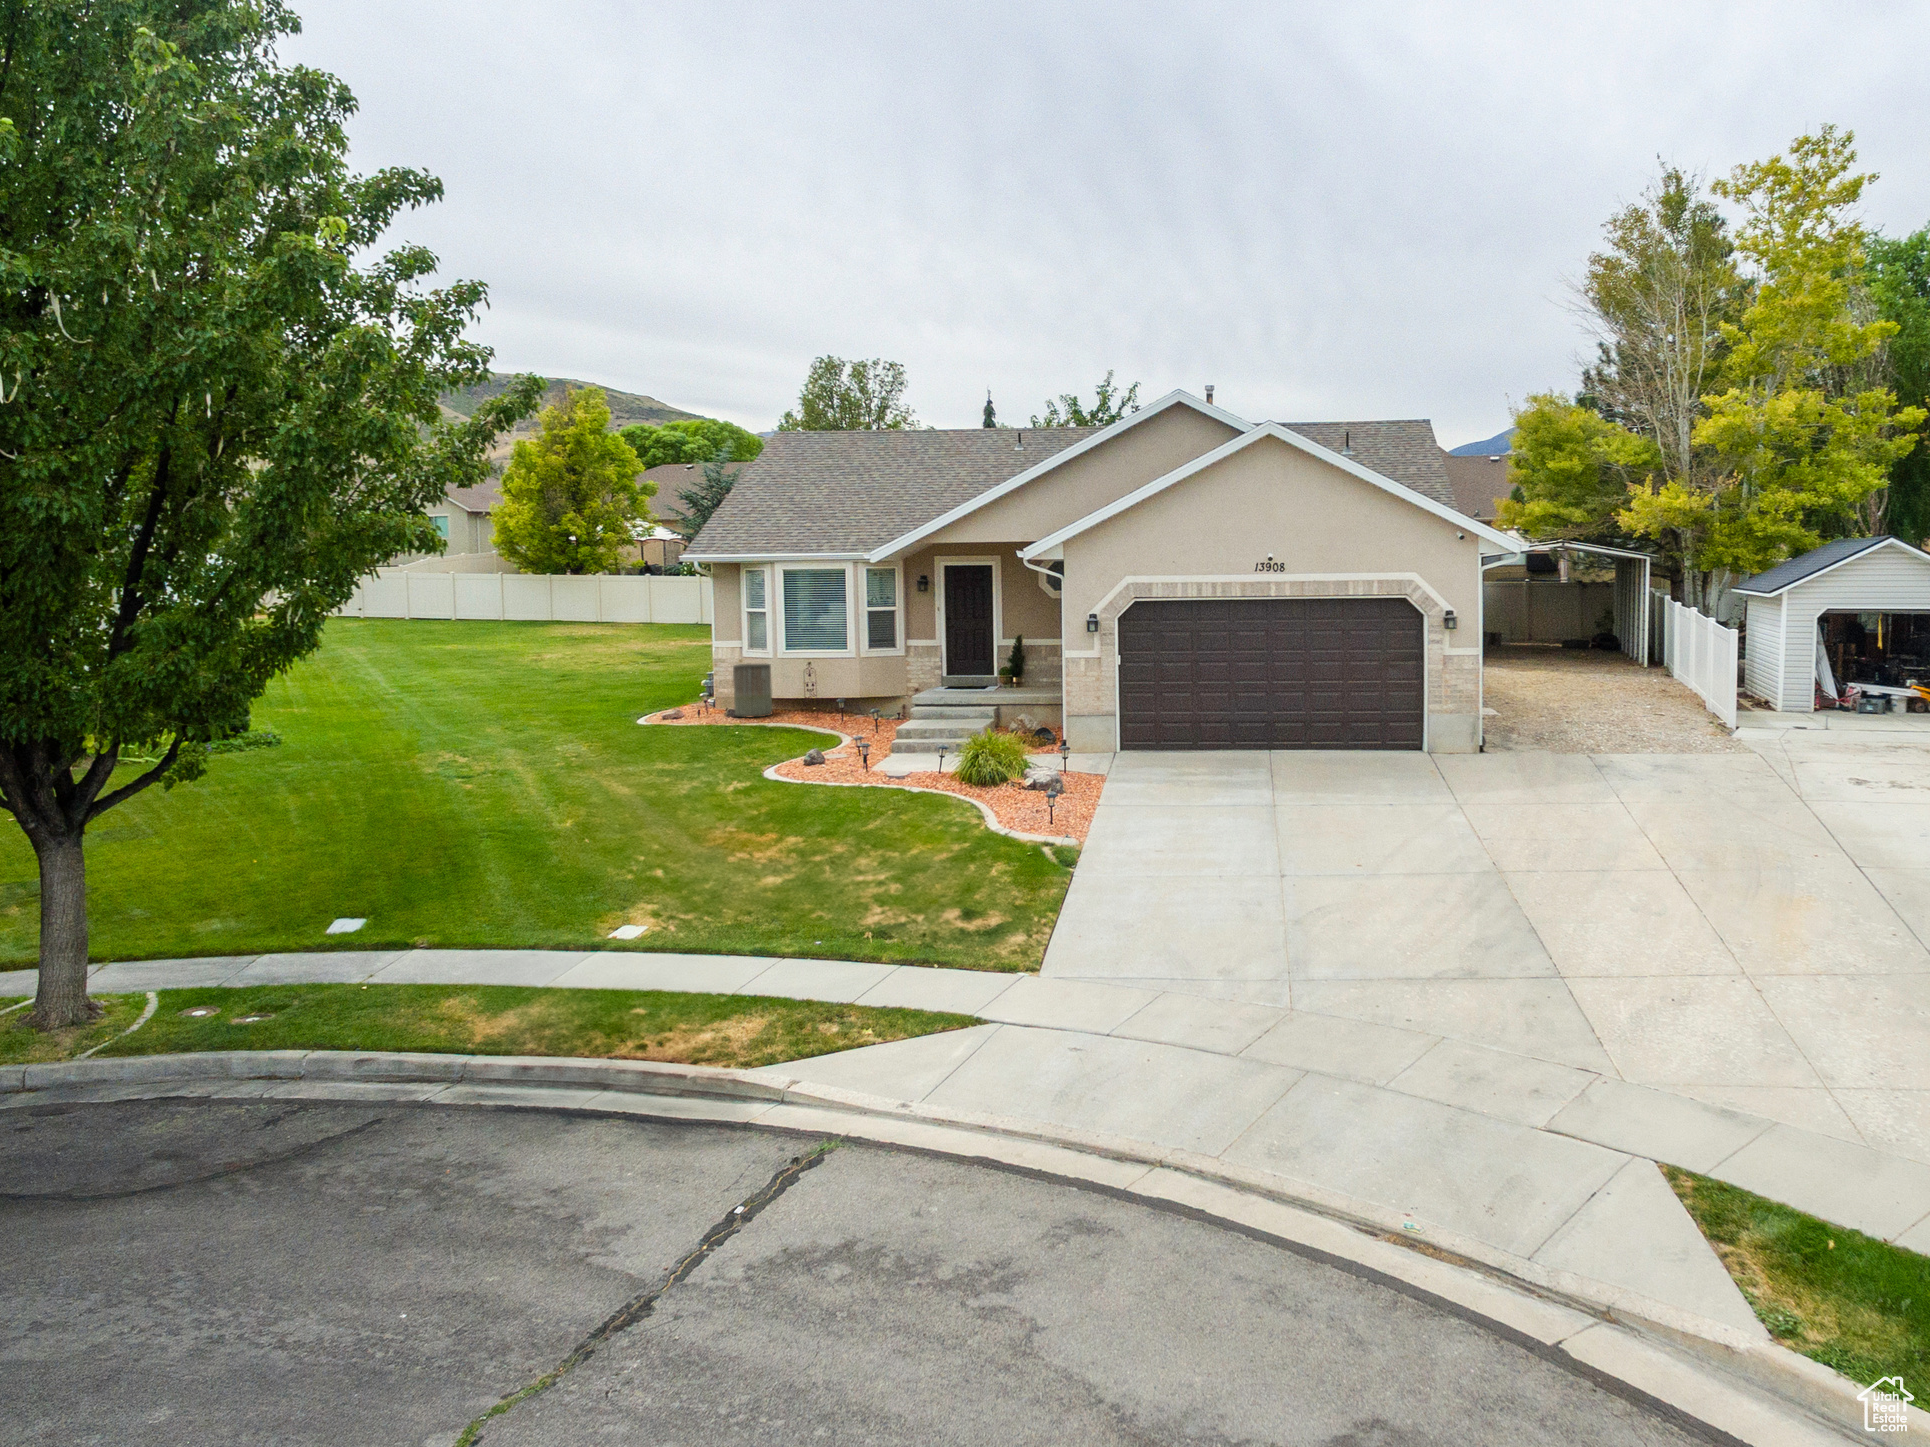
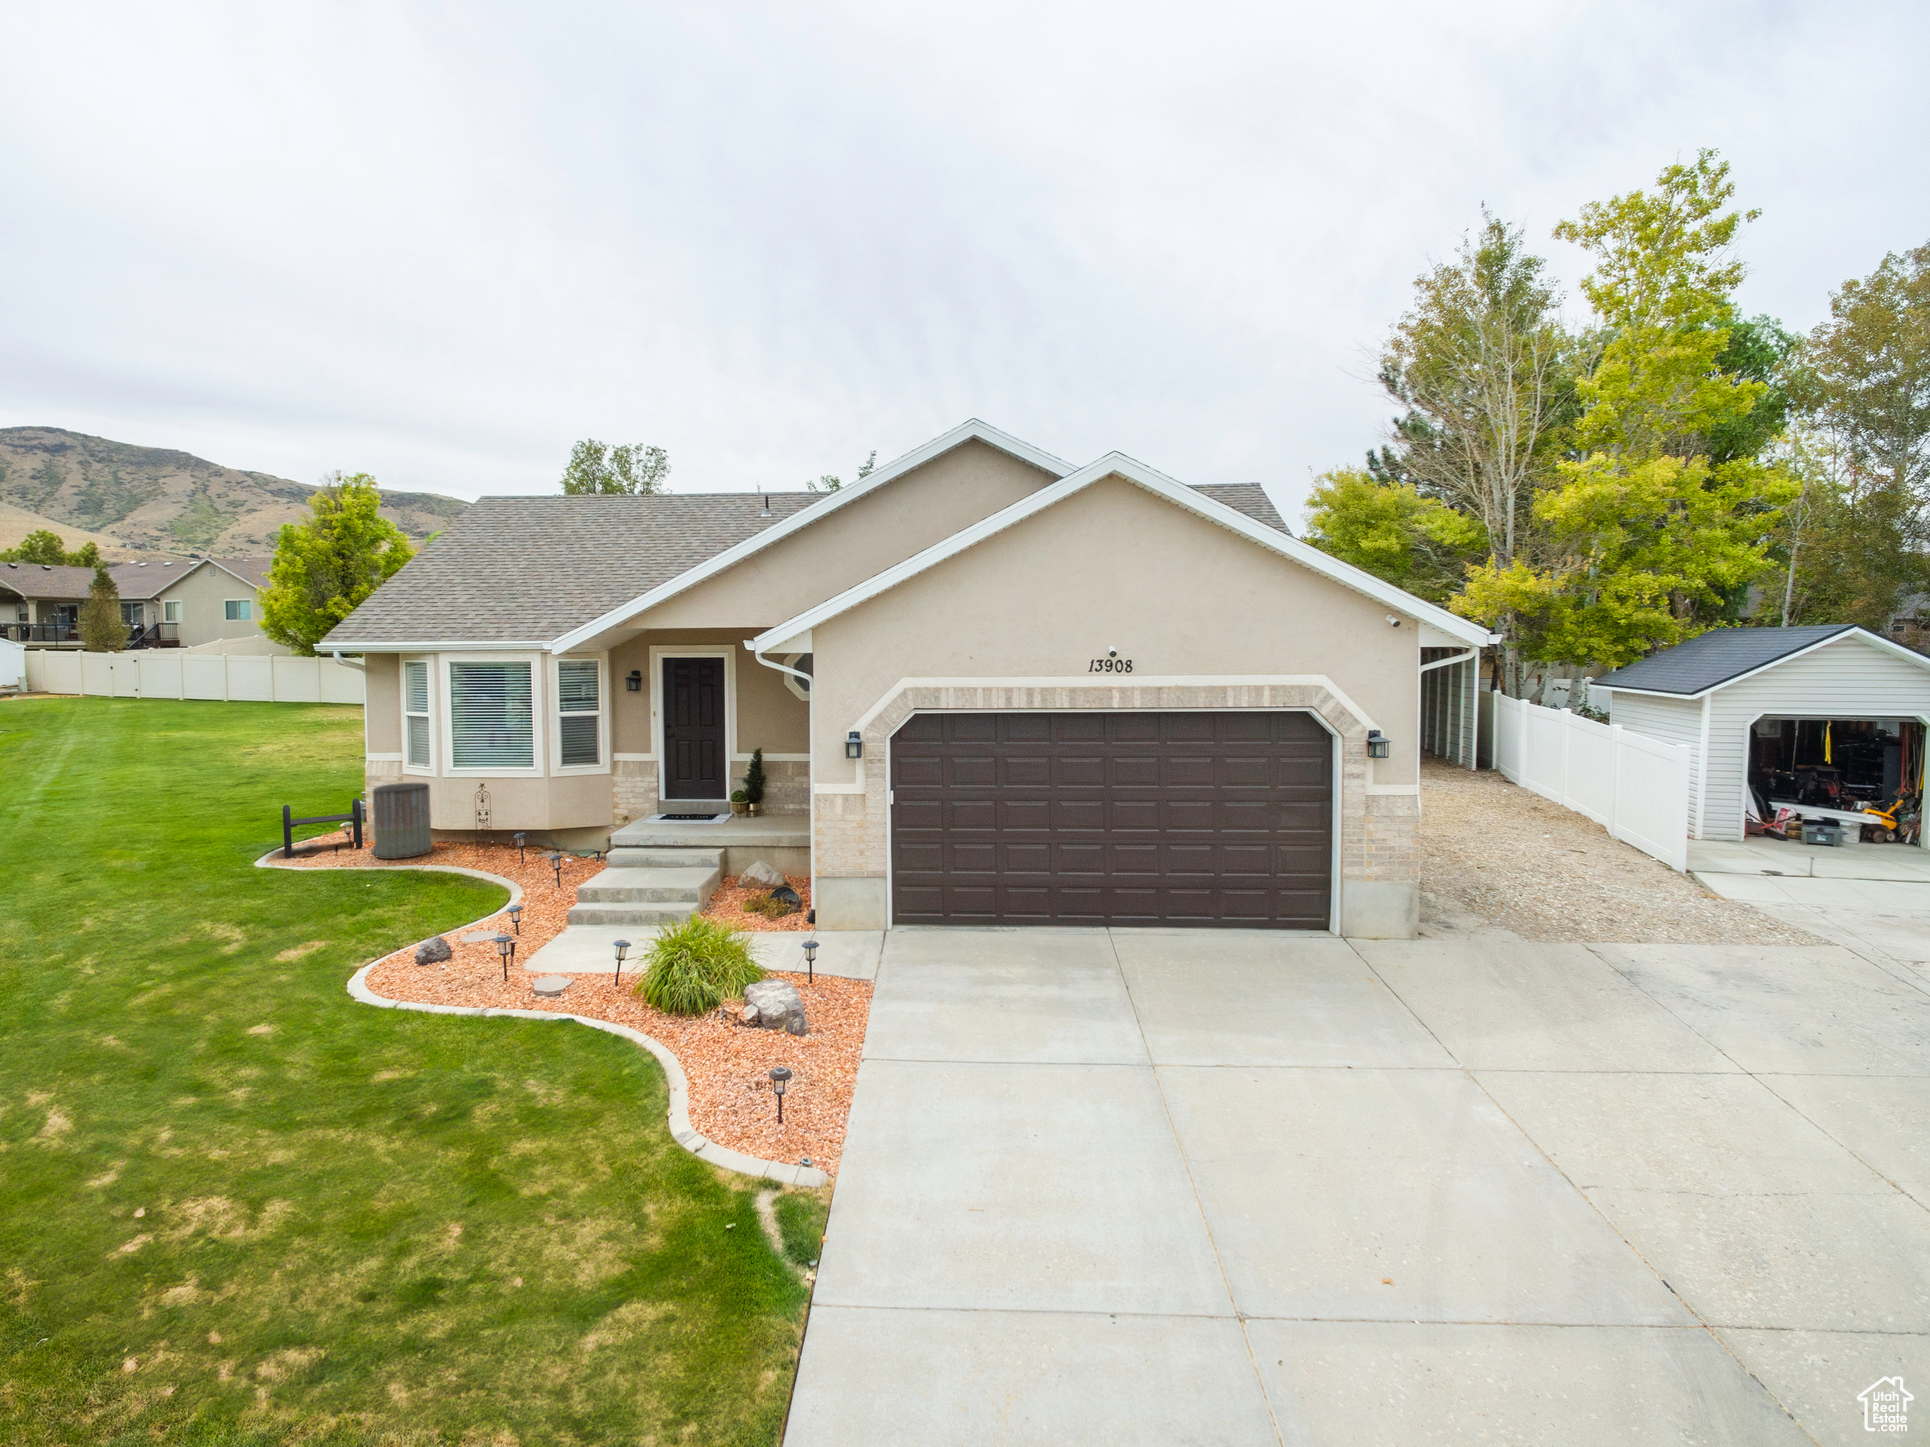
bench: none [666,676,721,716] -> present [283,798,363,857]

